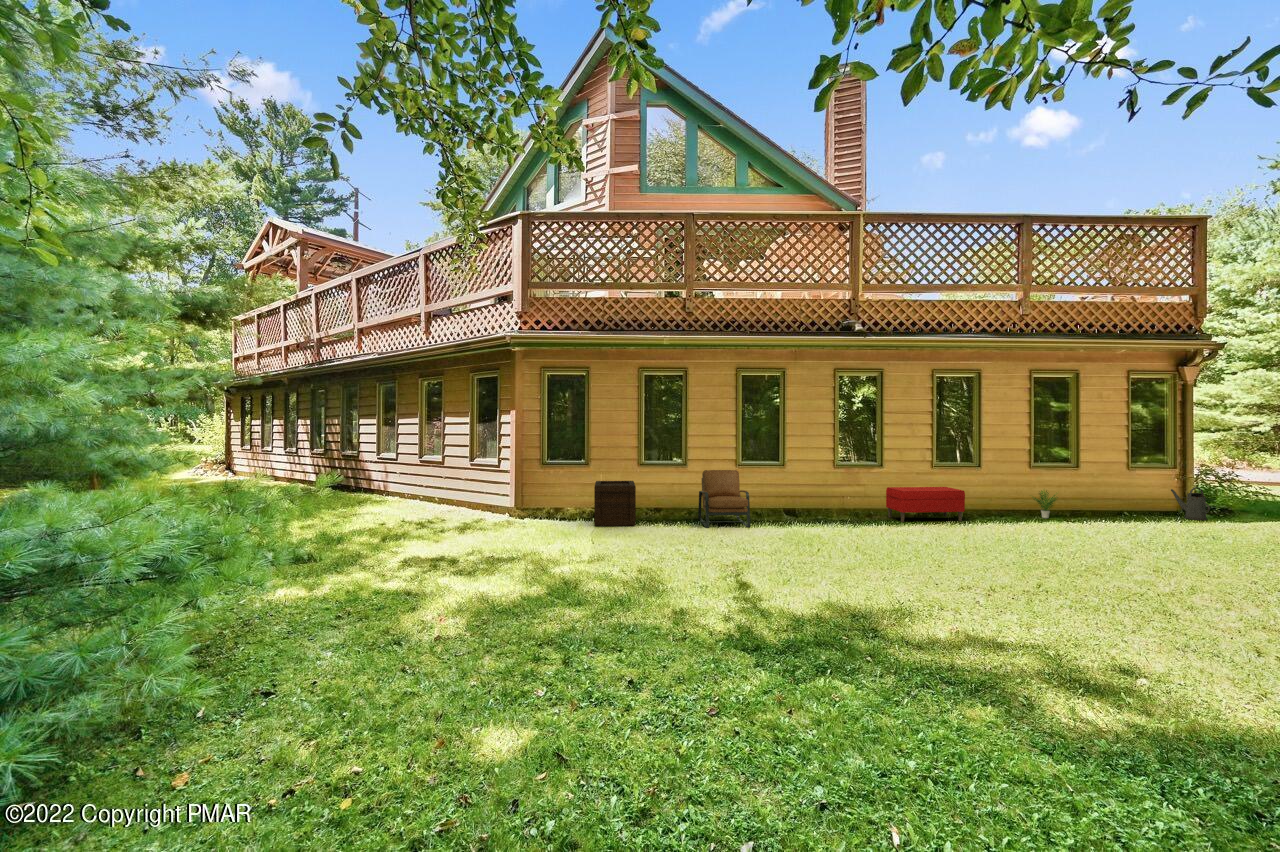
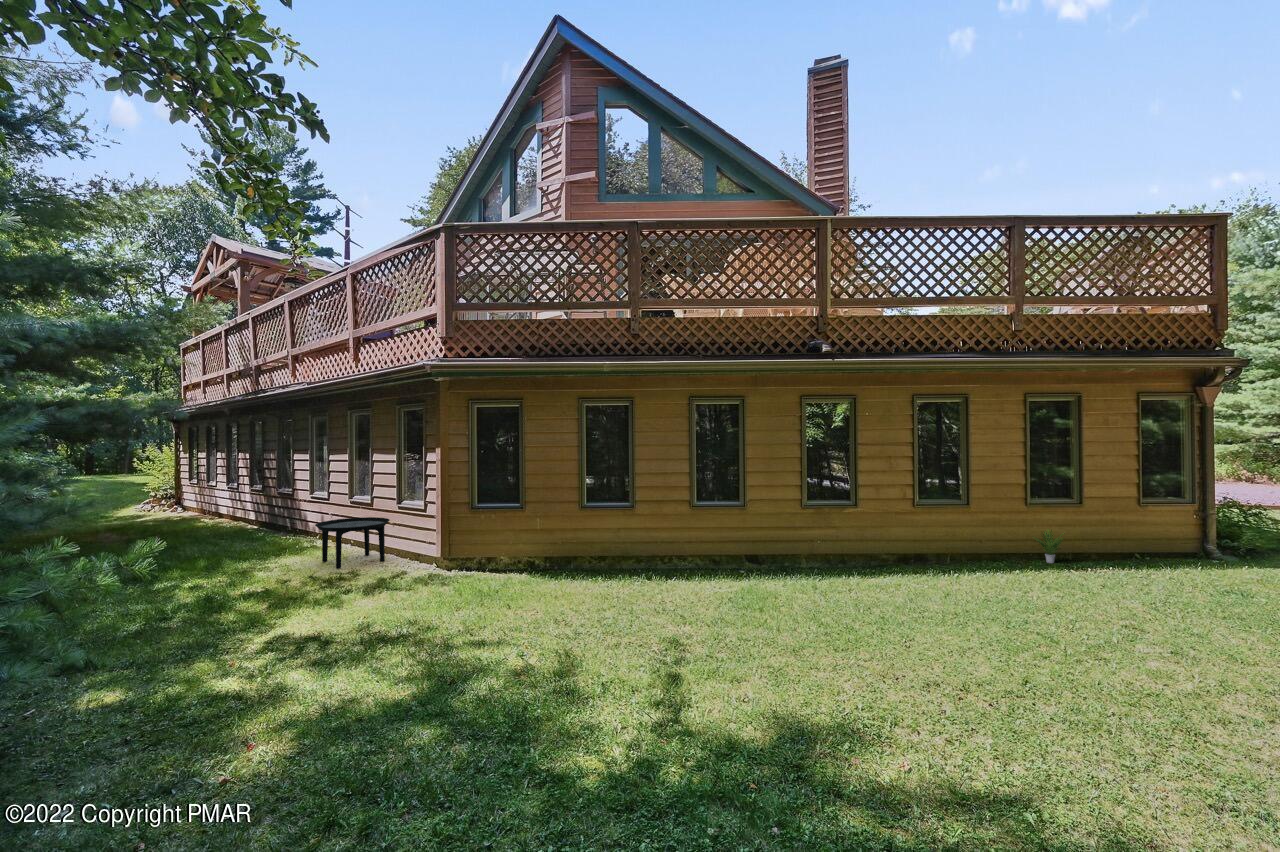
chair: present [698,470,750,528] -> none [650,511,704,579]
round table: none [397,475,462,518] -> present [315,517,390,569]
wooden crate: present [594,481,636,527] -> none [526,524,577,579]
bench: present [886,487,965,522] -> none [865,527,954,570]
watering can: present [1171,487,1210,520] -> none [1197,526,1243,565]

